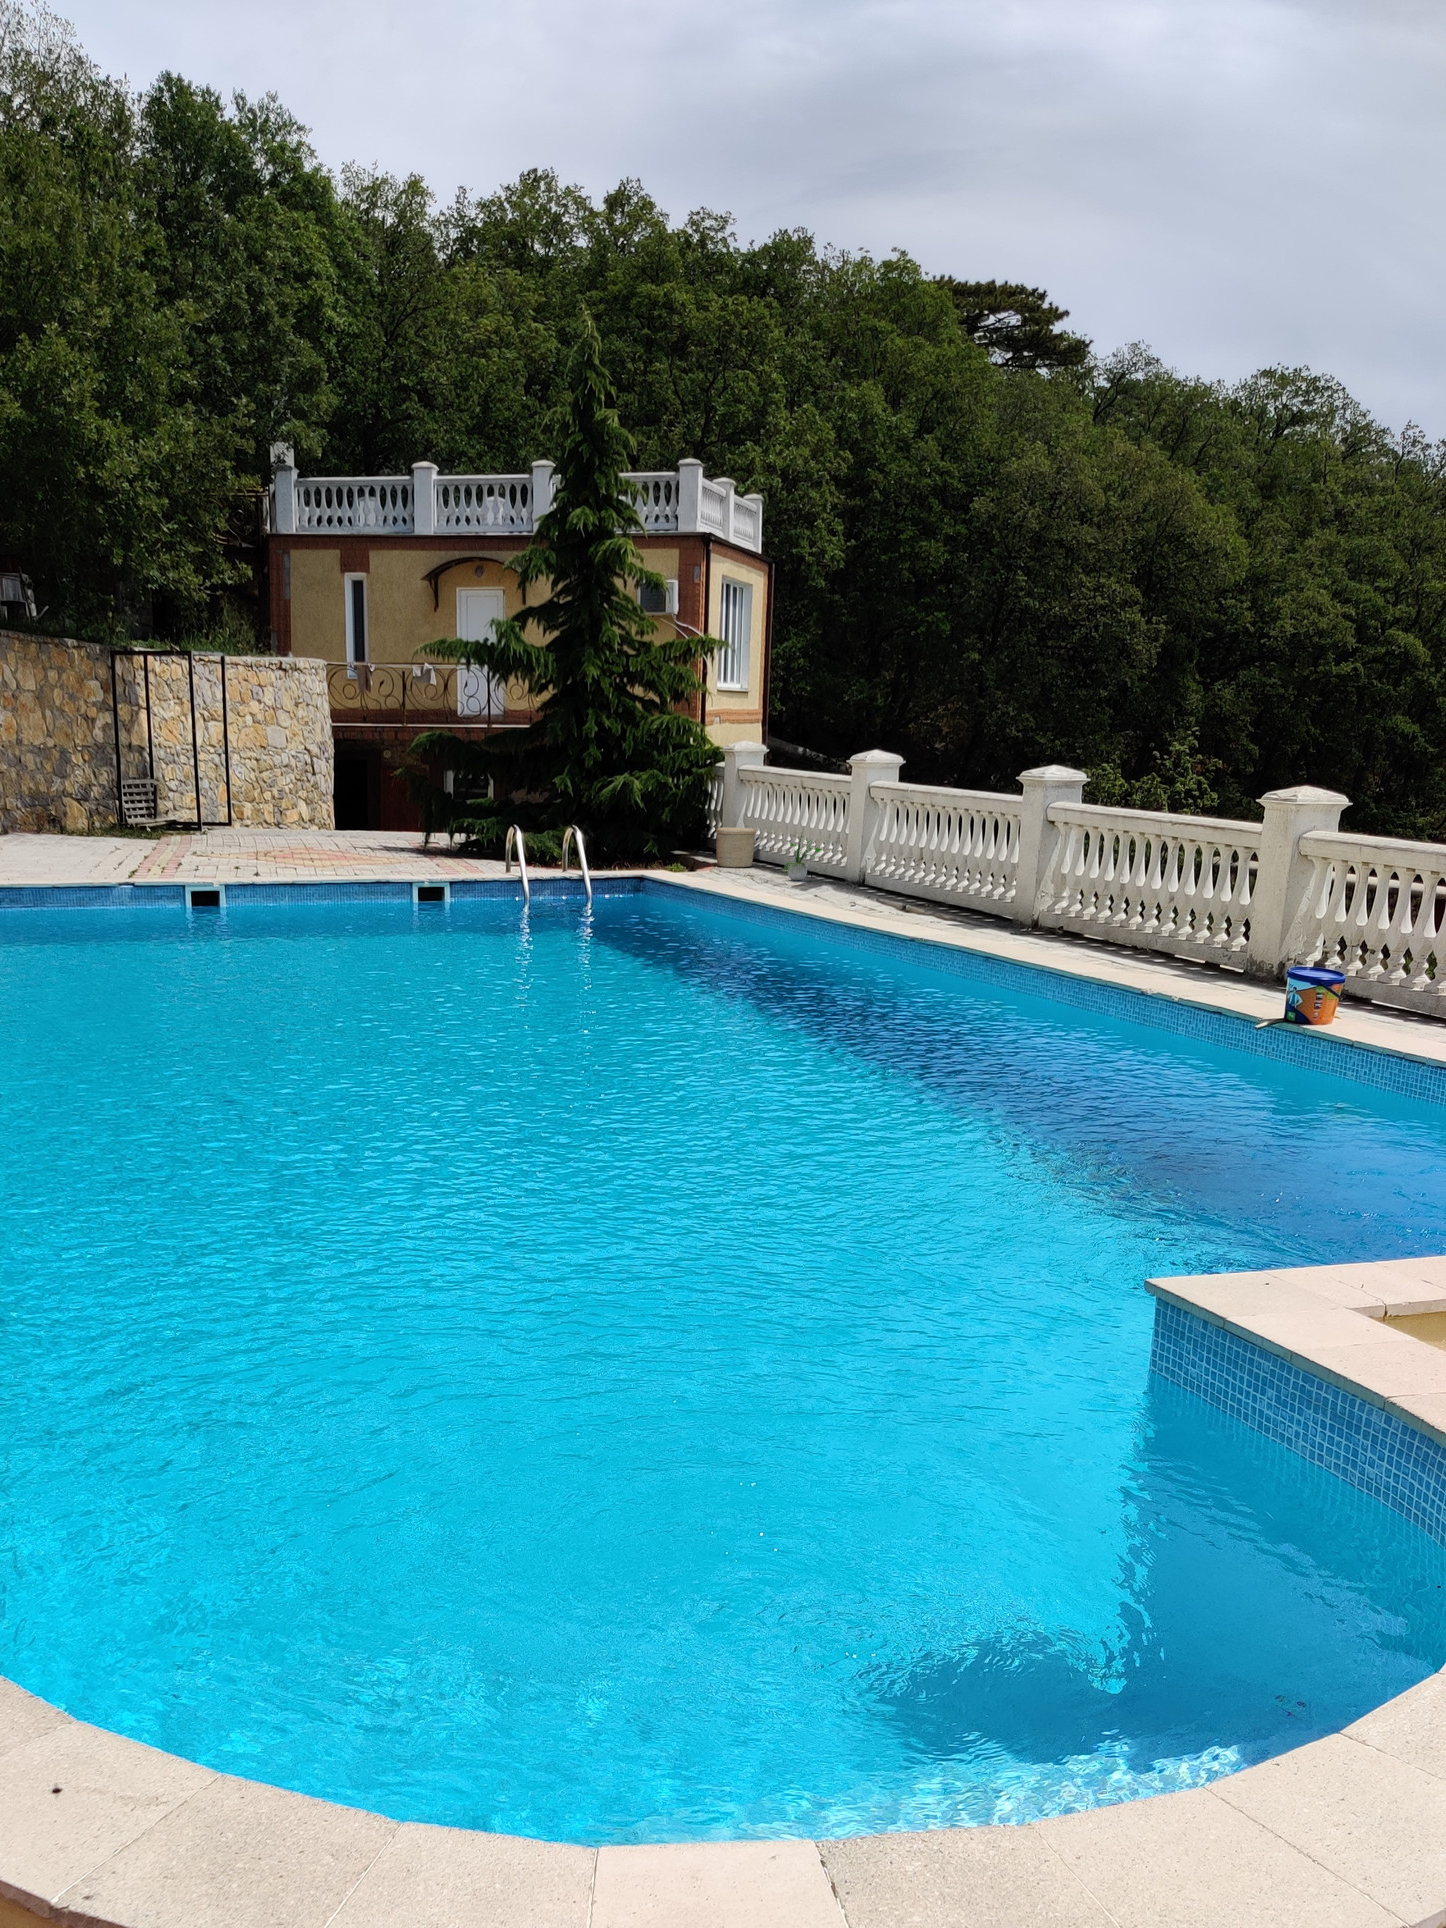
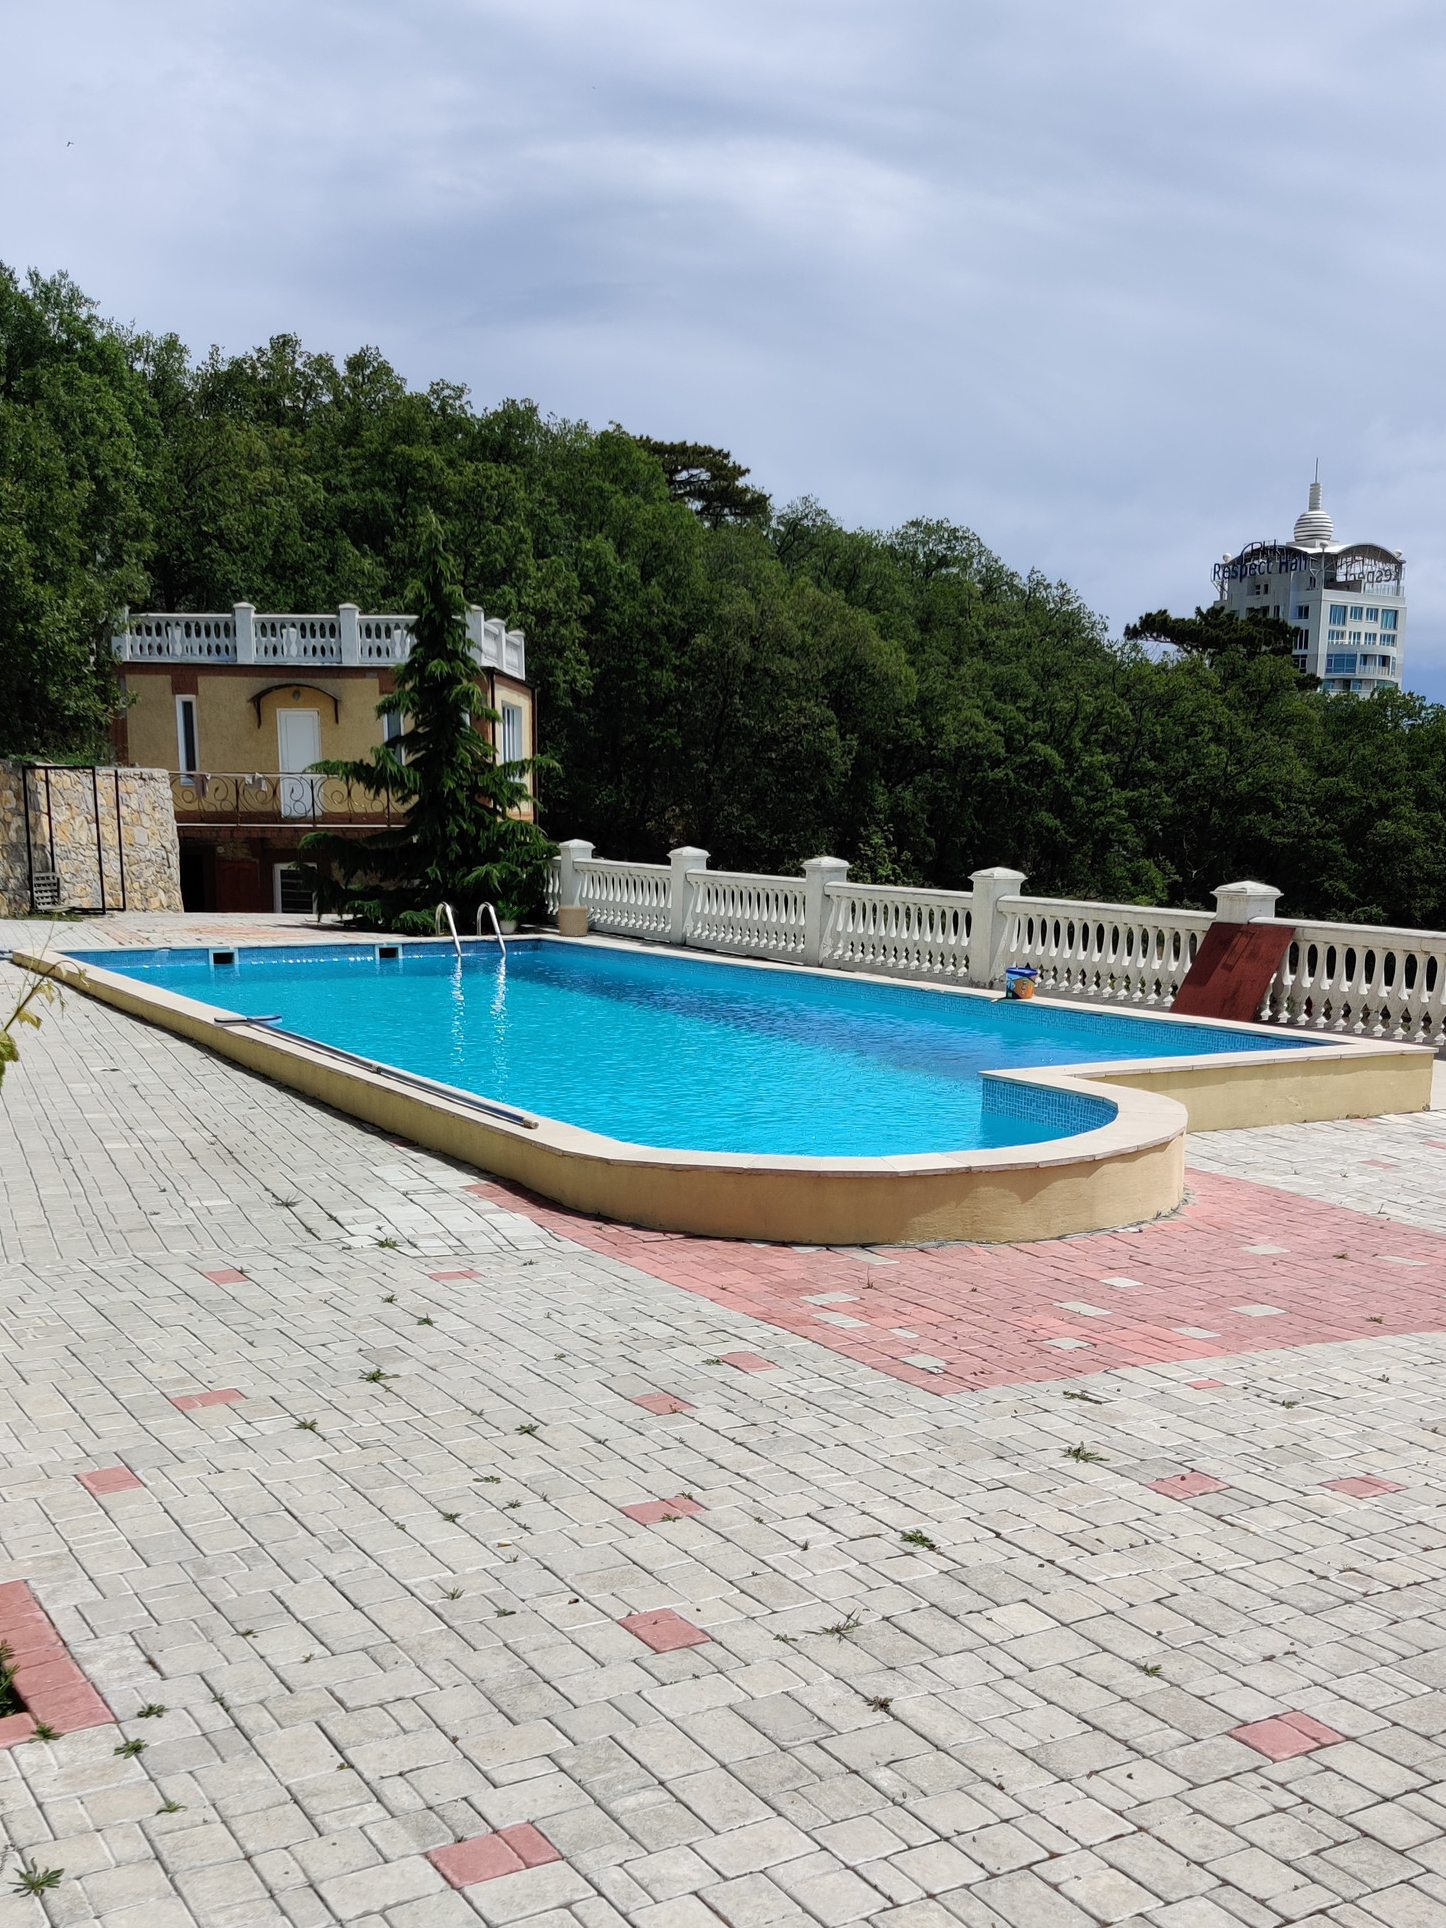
potted plant: present [784,834,822,881] -> present [499,903,516,934]

